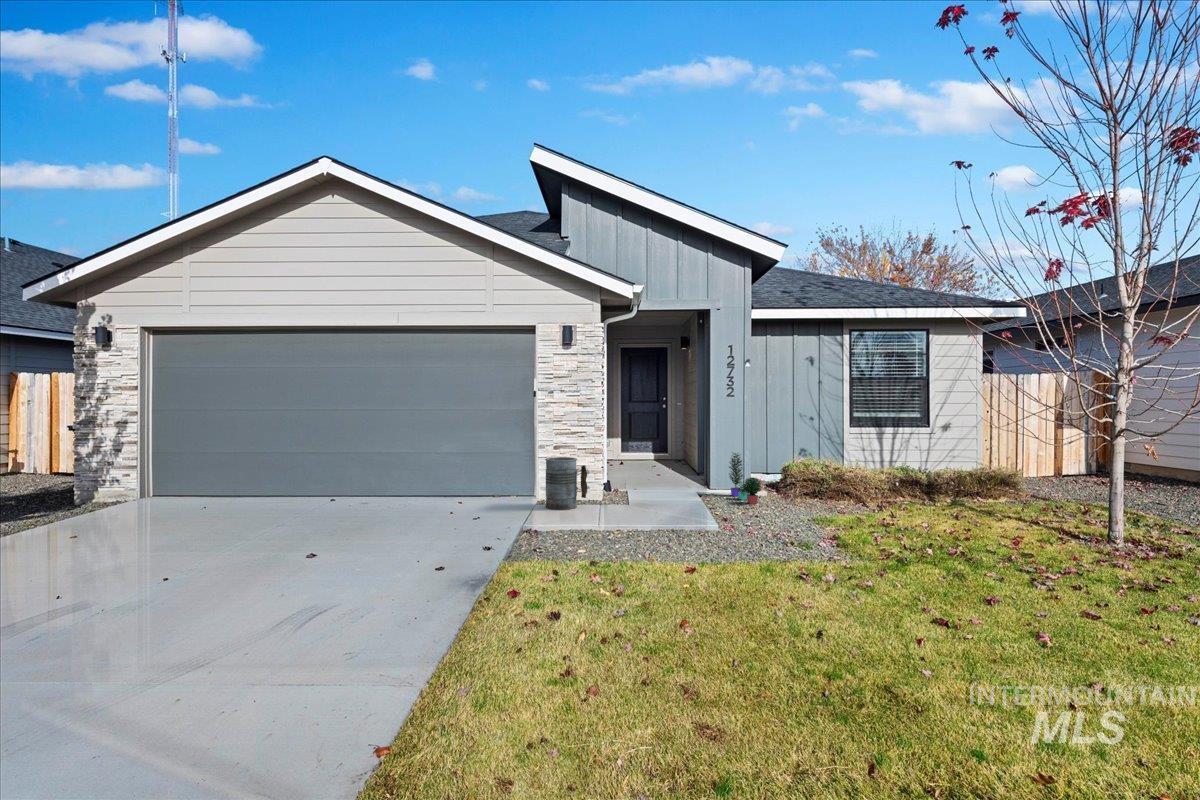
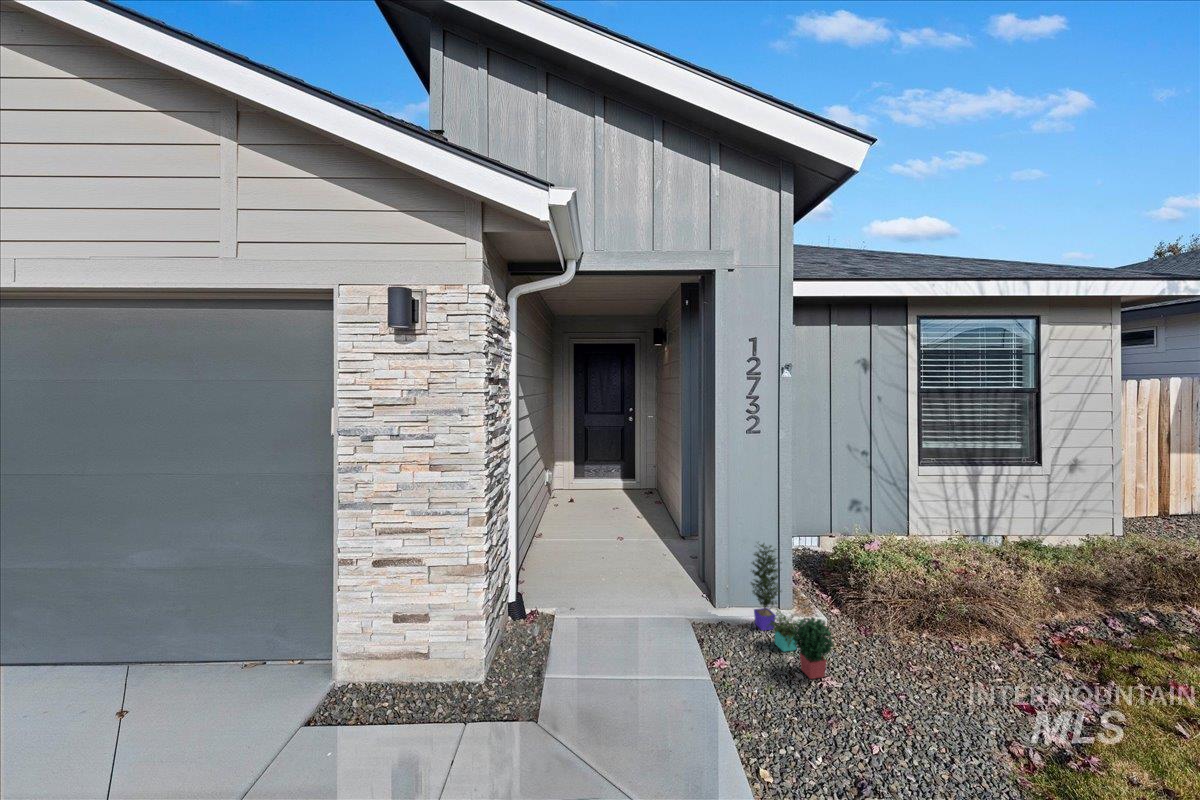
trash can: present [545,457,590,510] -> none [336,587,450,740]

